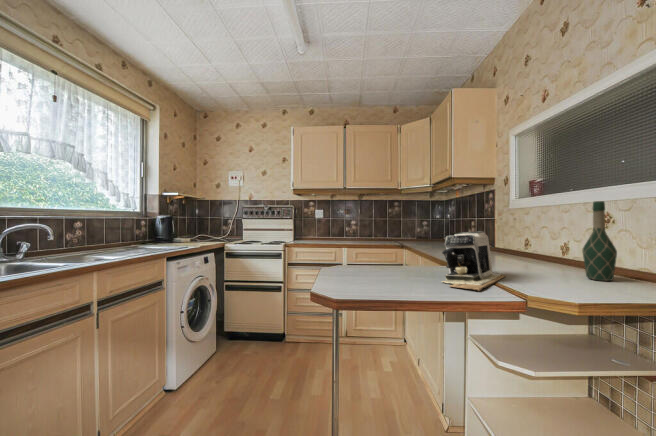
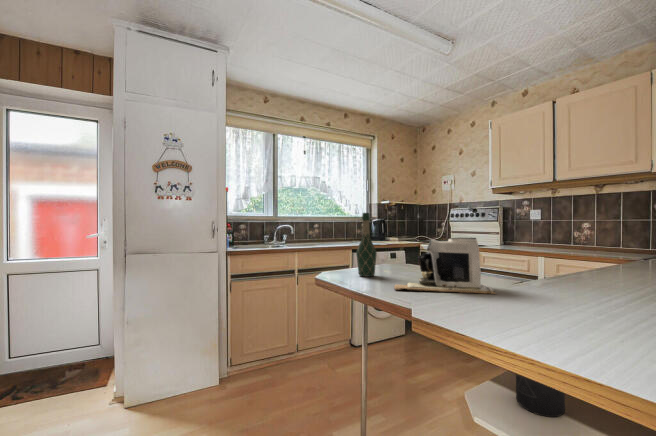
wine bottle: present [583,201,617,281] -> present [356,213,377,277]
jar: none [567,304,607,355] -> present [516,374,565,417]

